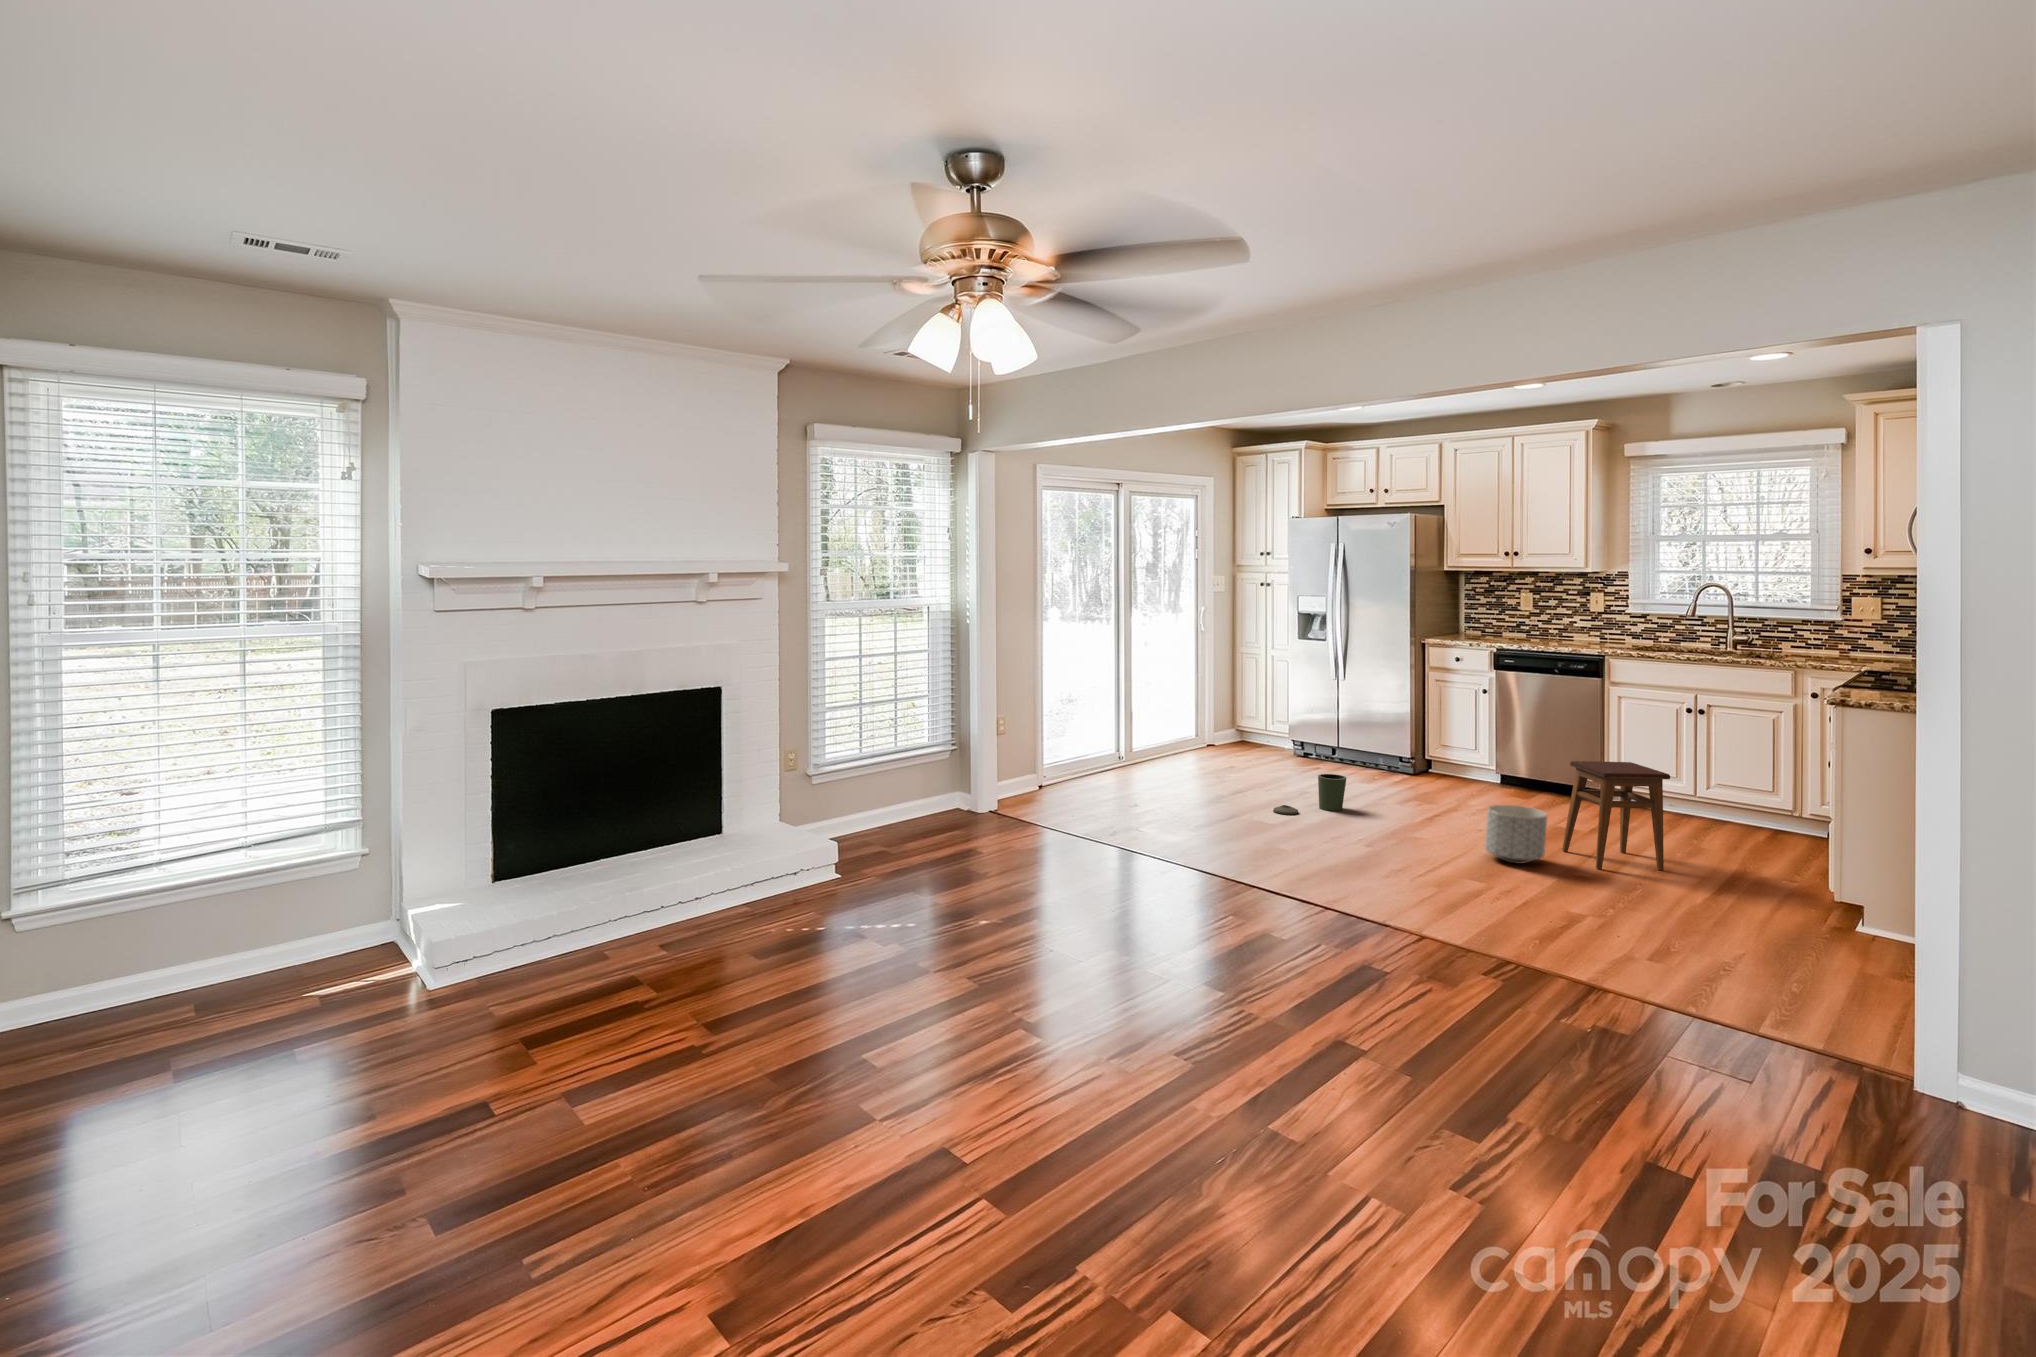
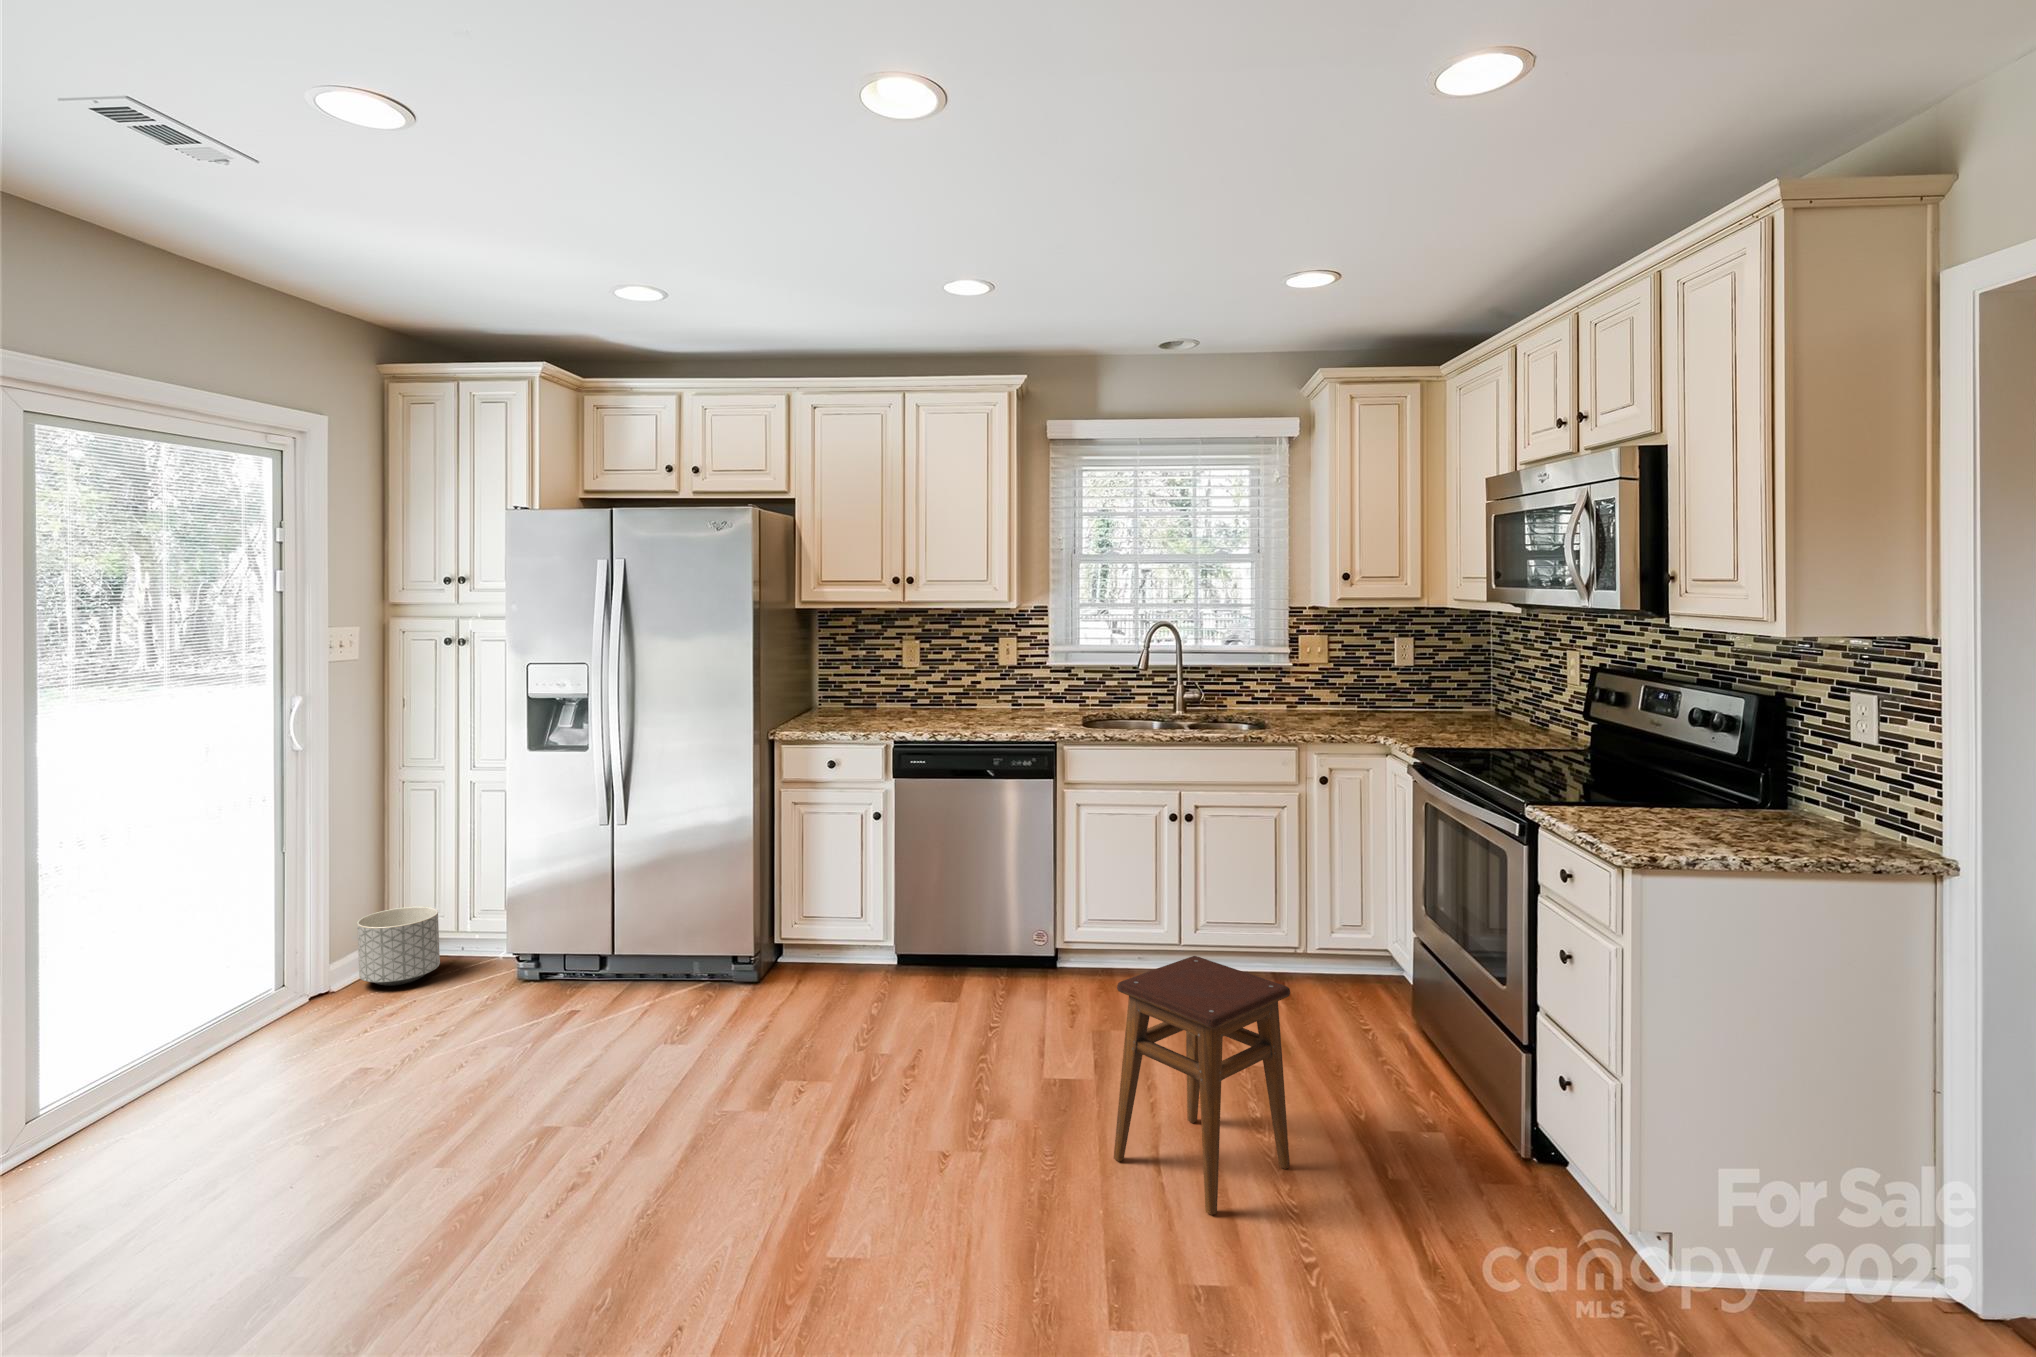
trash can: present [1273,774,1346,815] -> none [487,1066,666,1236]
planter: present [1485,805,1547,864] -> present [357,907,440,986]

